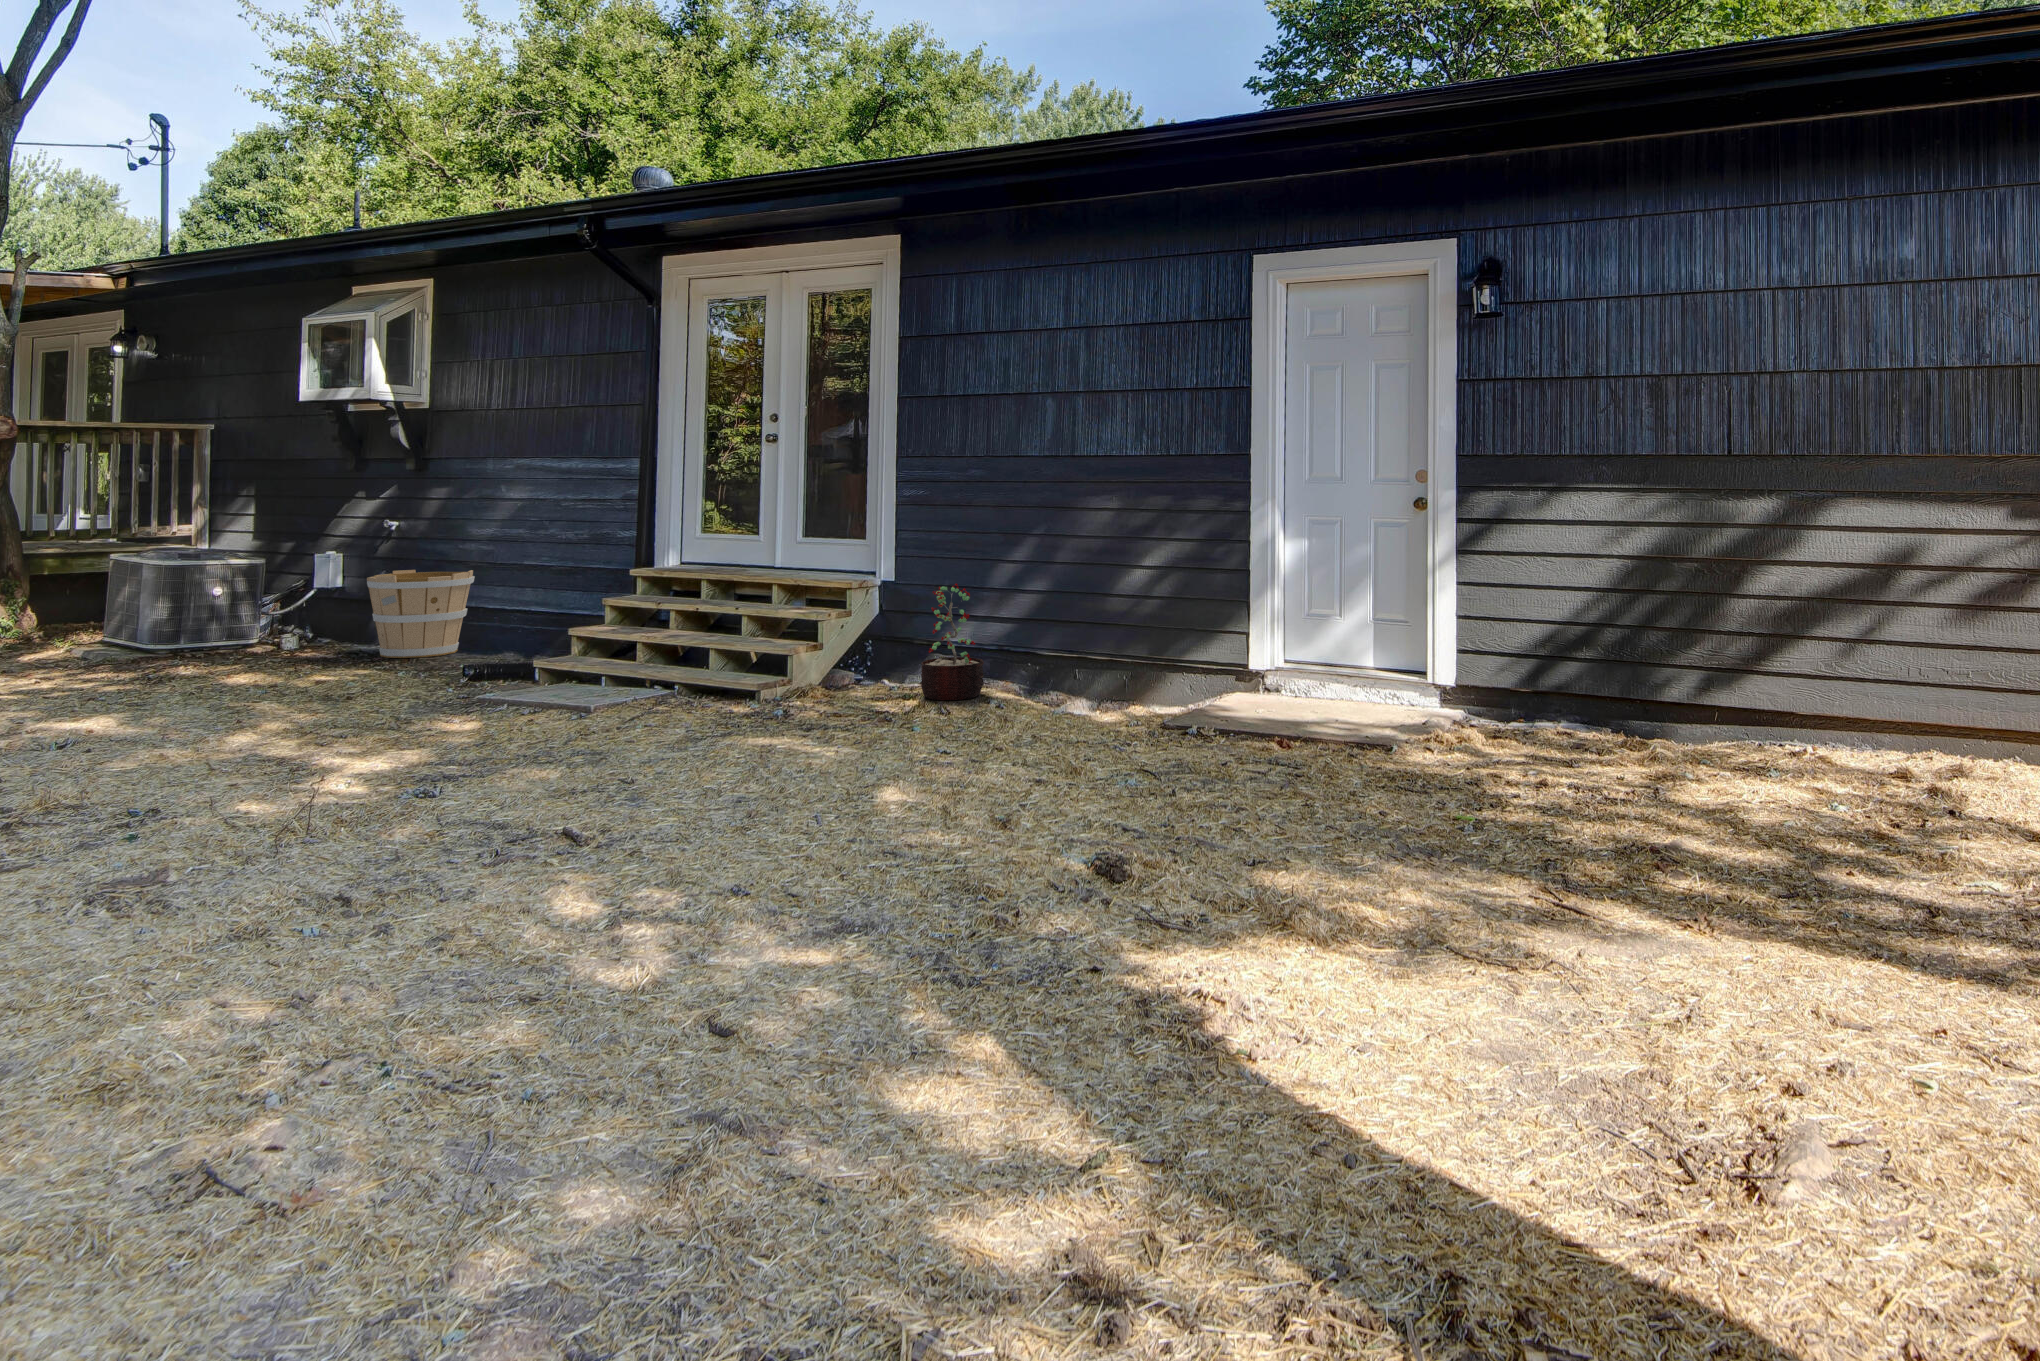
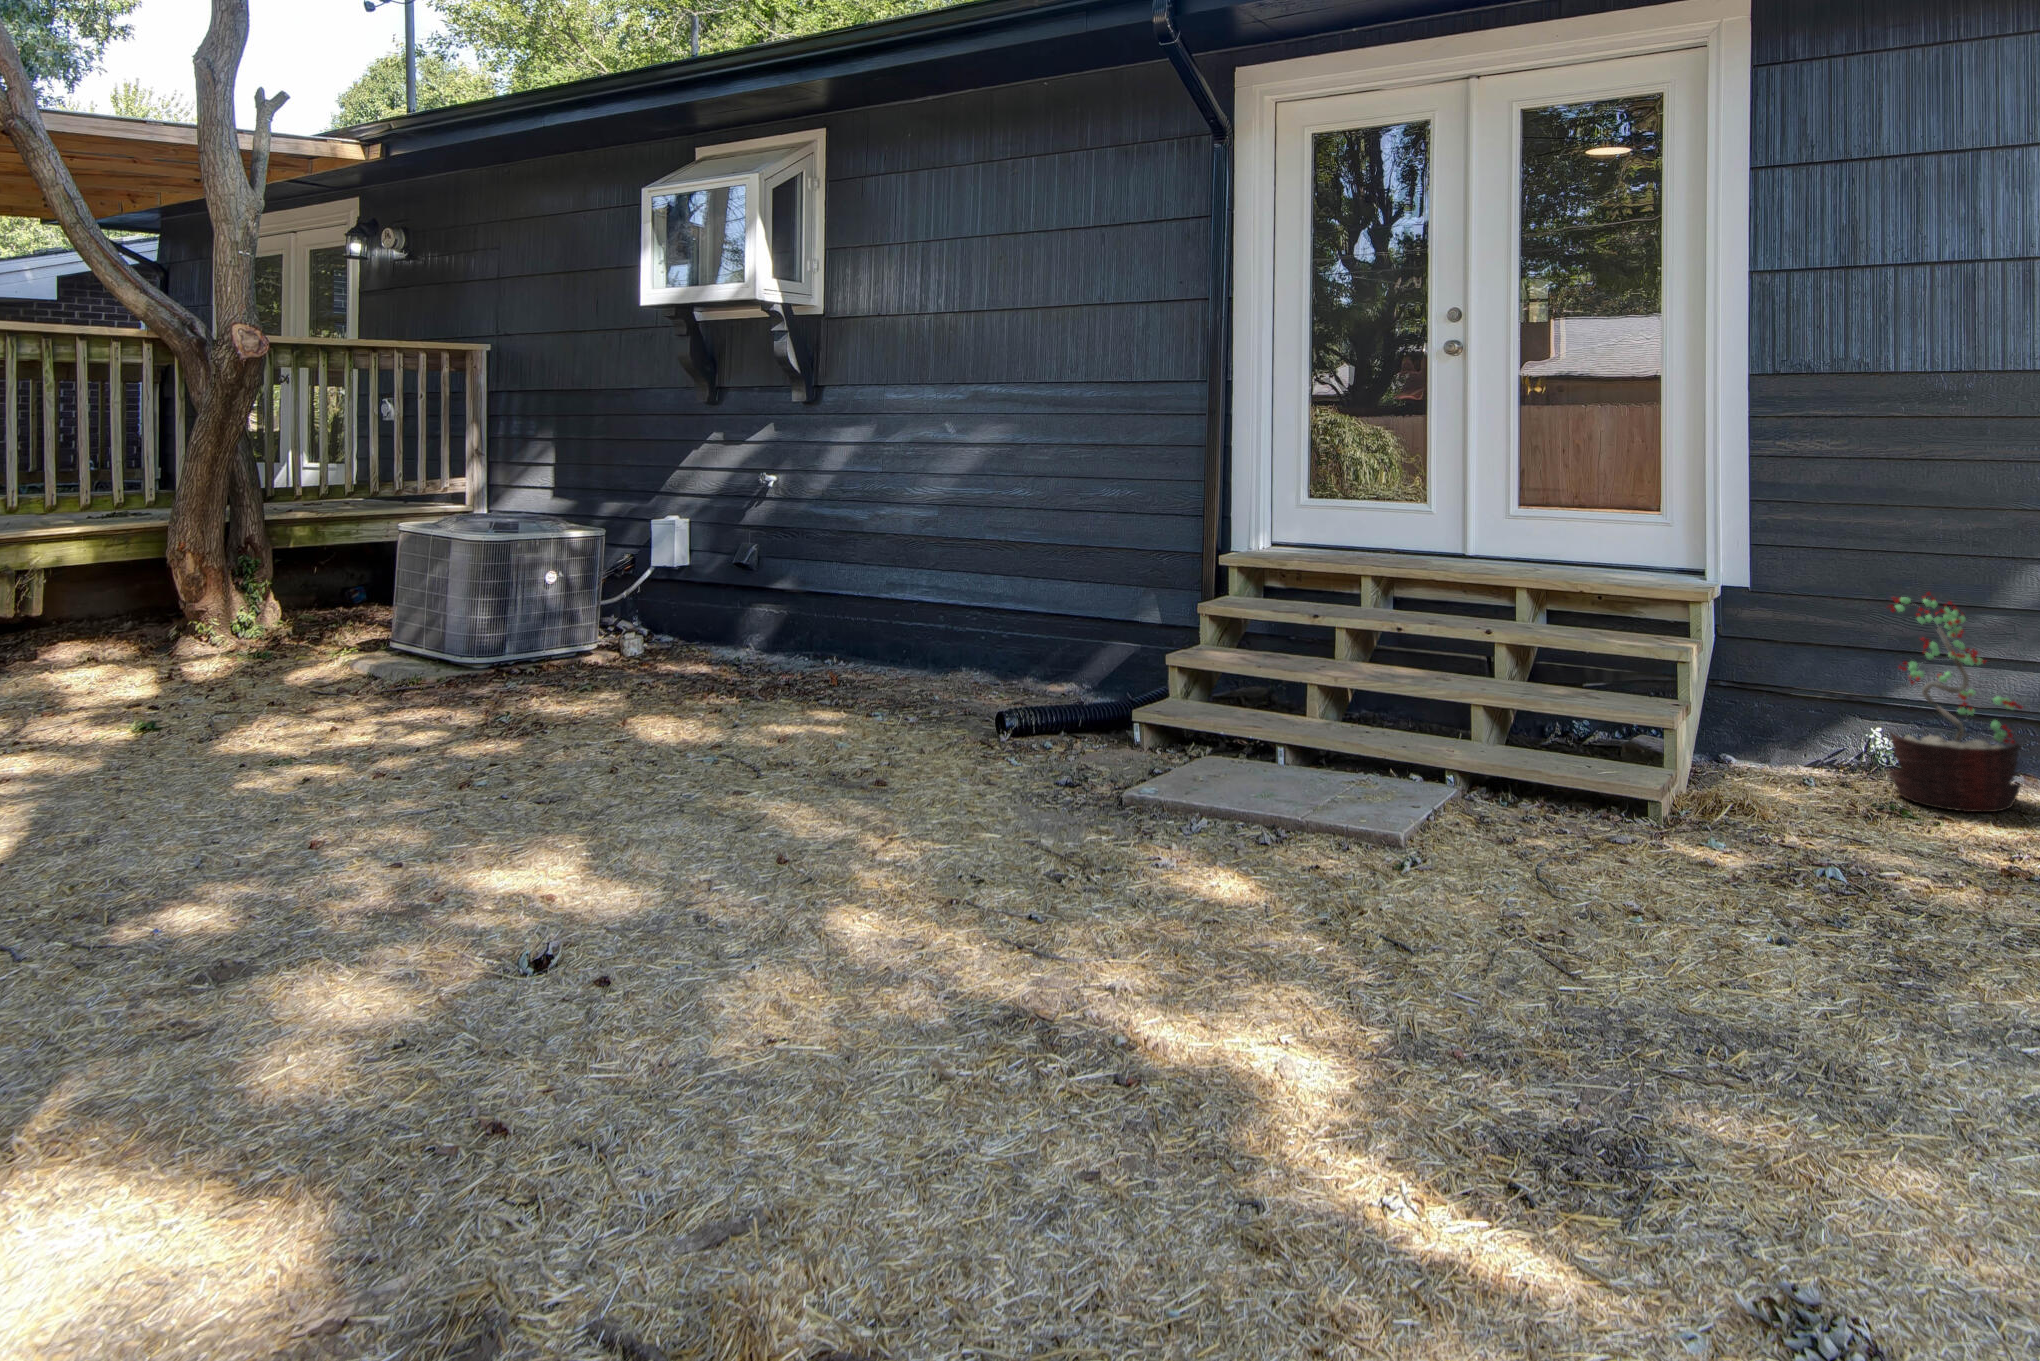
wooden bucket: present [367,570,475,658] -> none [774,550,919,687]

